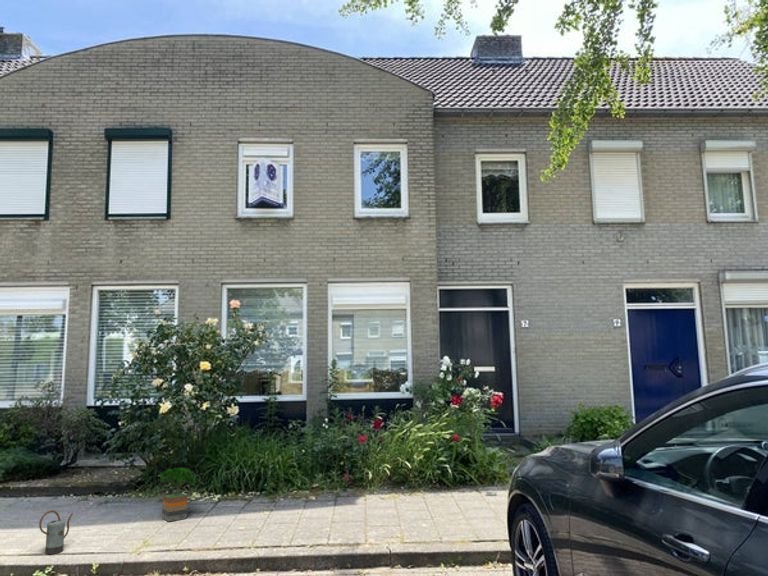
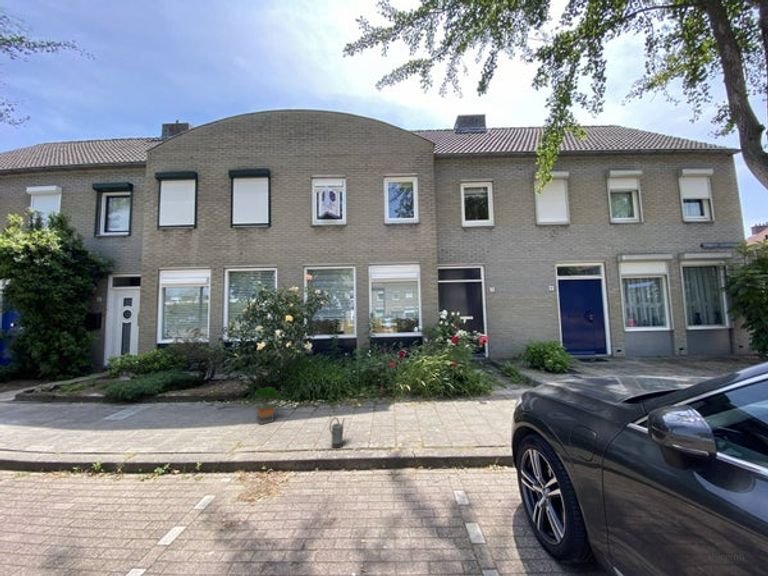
watering can: present [39,510,73,554] -> present [329,418,344,448]

